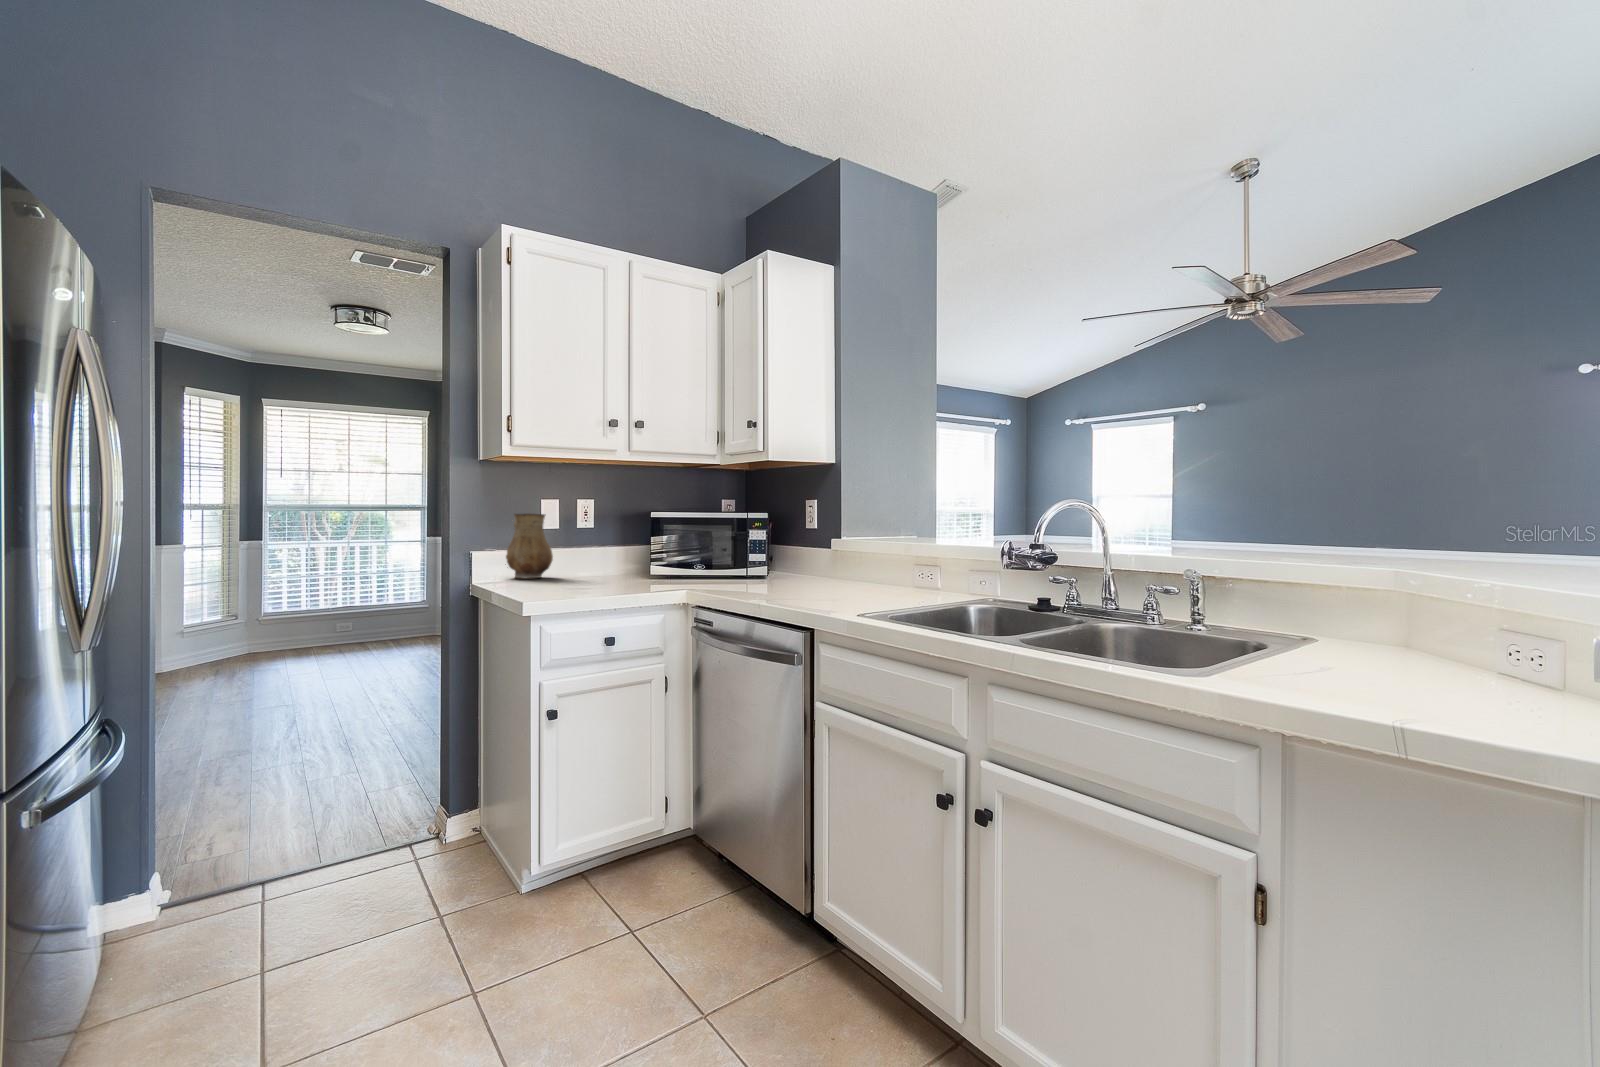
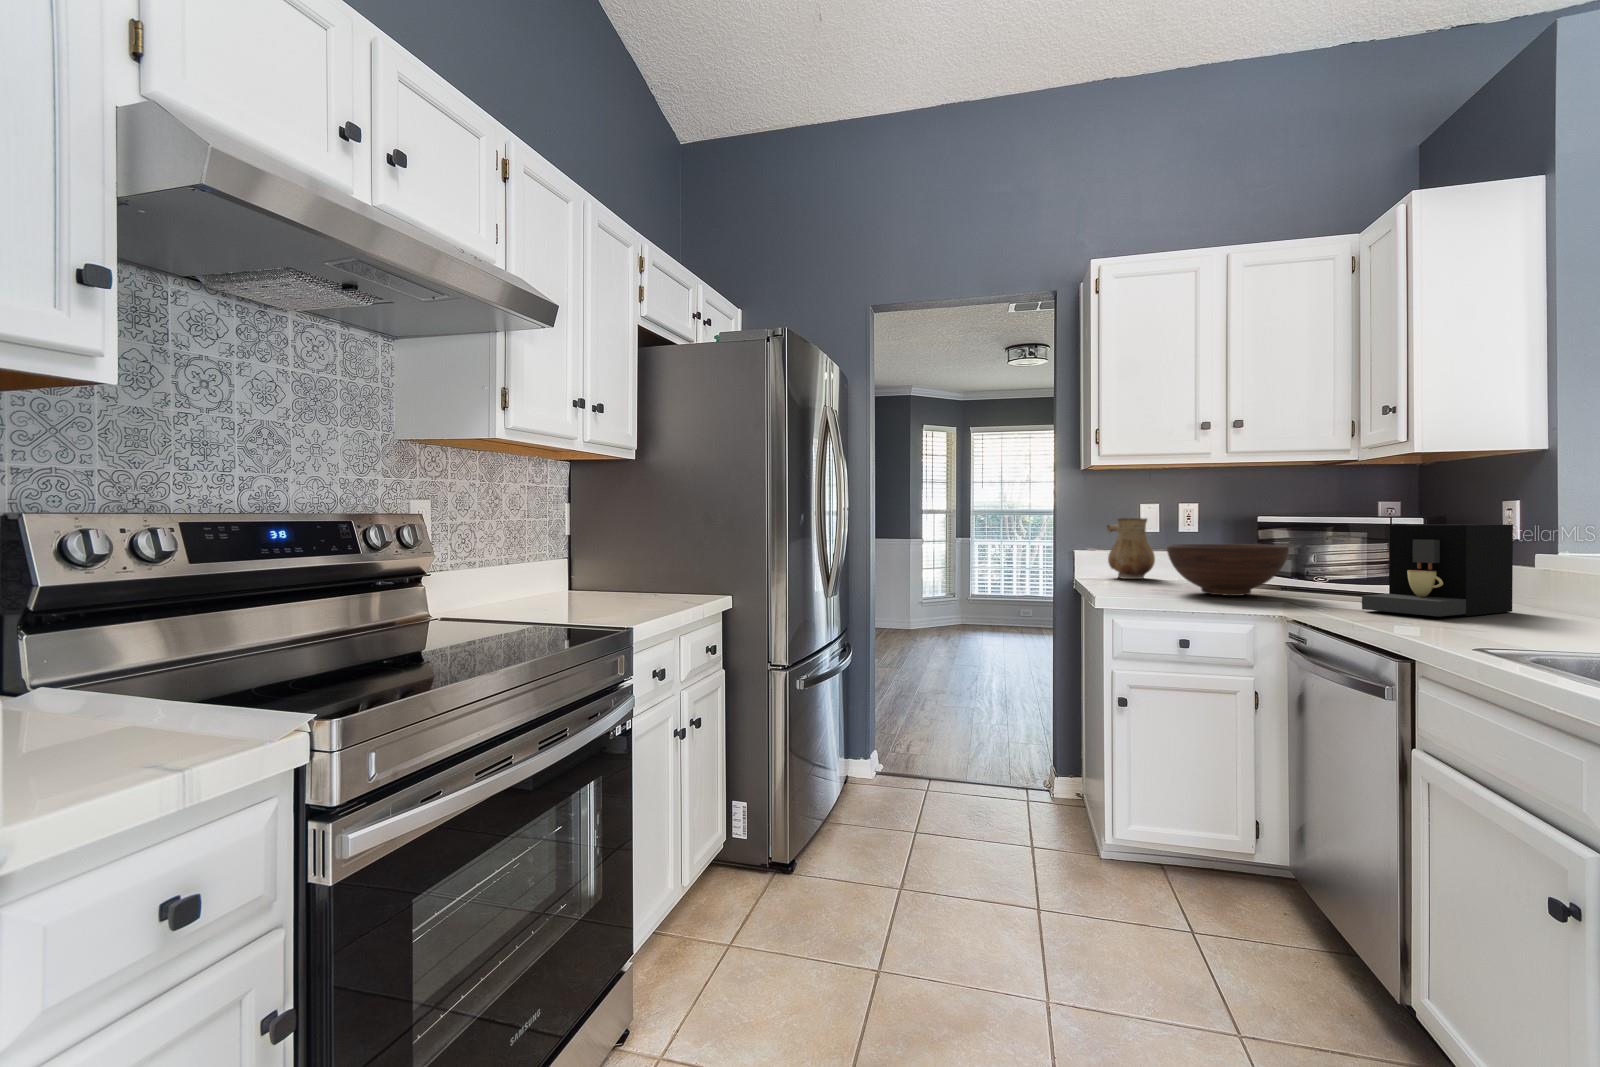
coffee maker: none [755,521,835,594] -> present [1362,525,1513,617]
fruit bowl: none [585,539,690,589] -> present [1167,544,1289,596]

